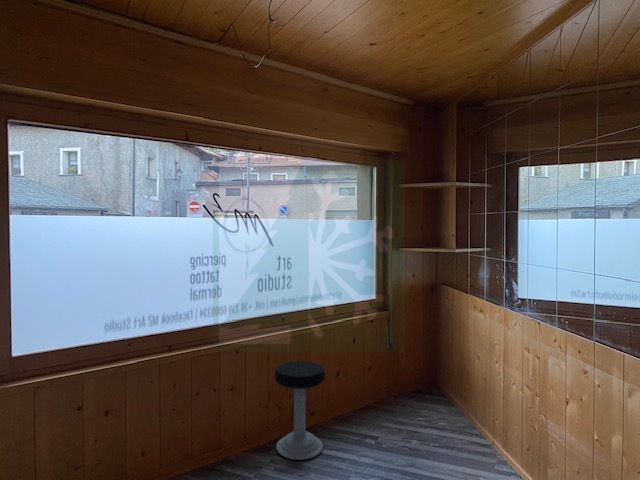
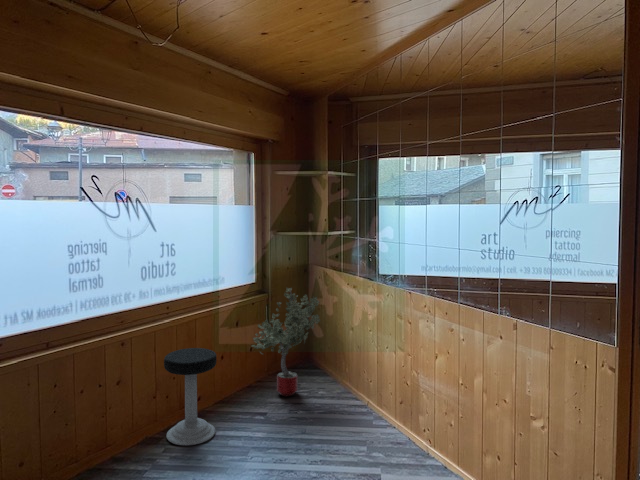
potted tree: none [364,304,440,420] -> present [252,288,320,396]

